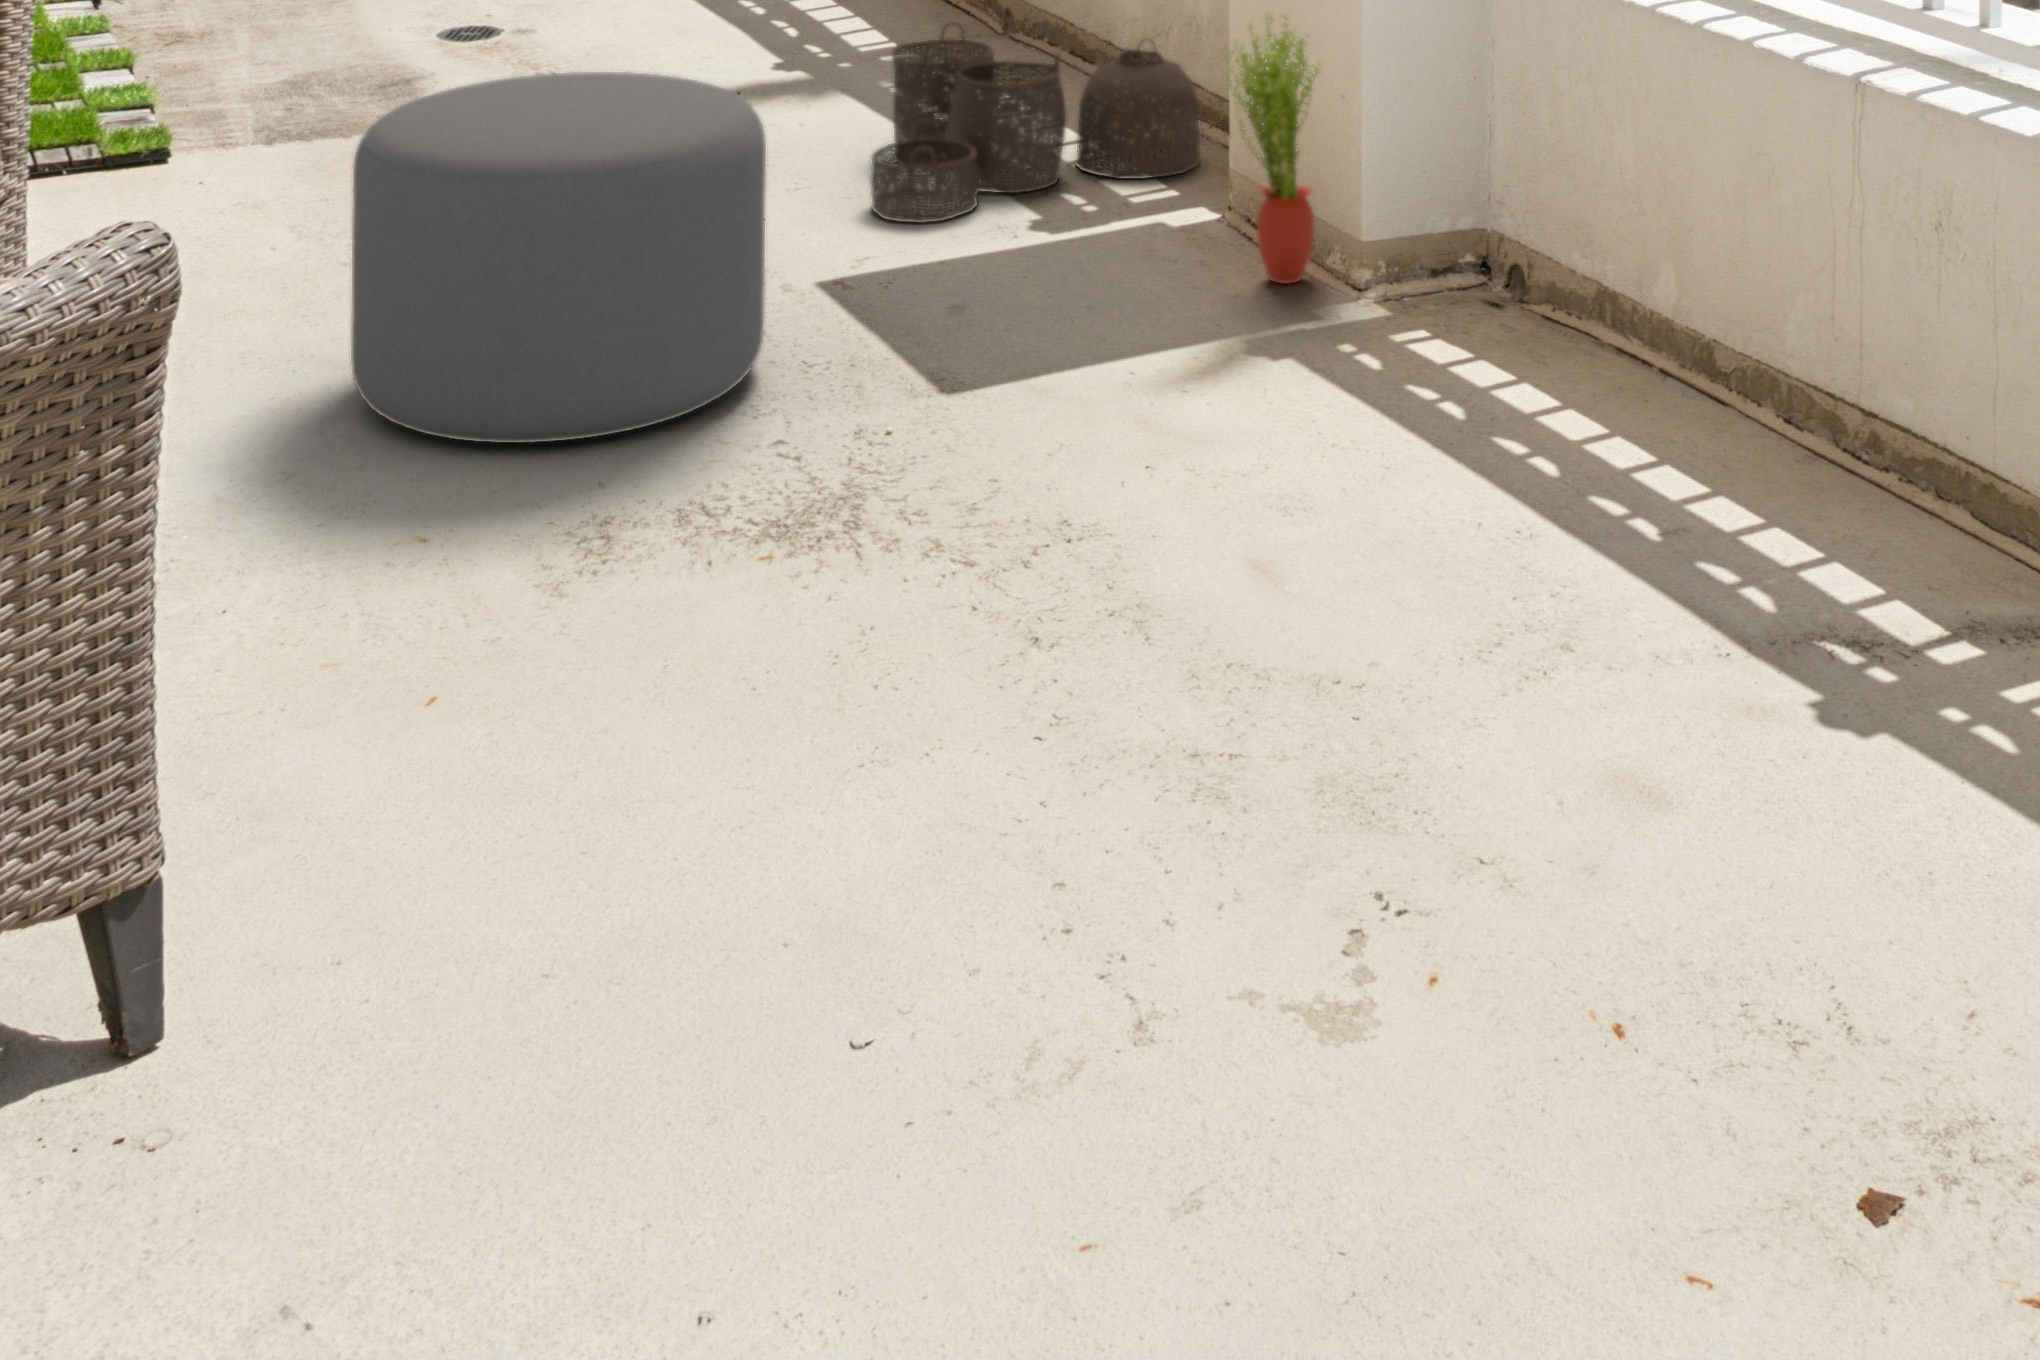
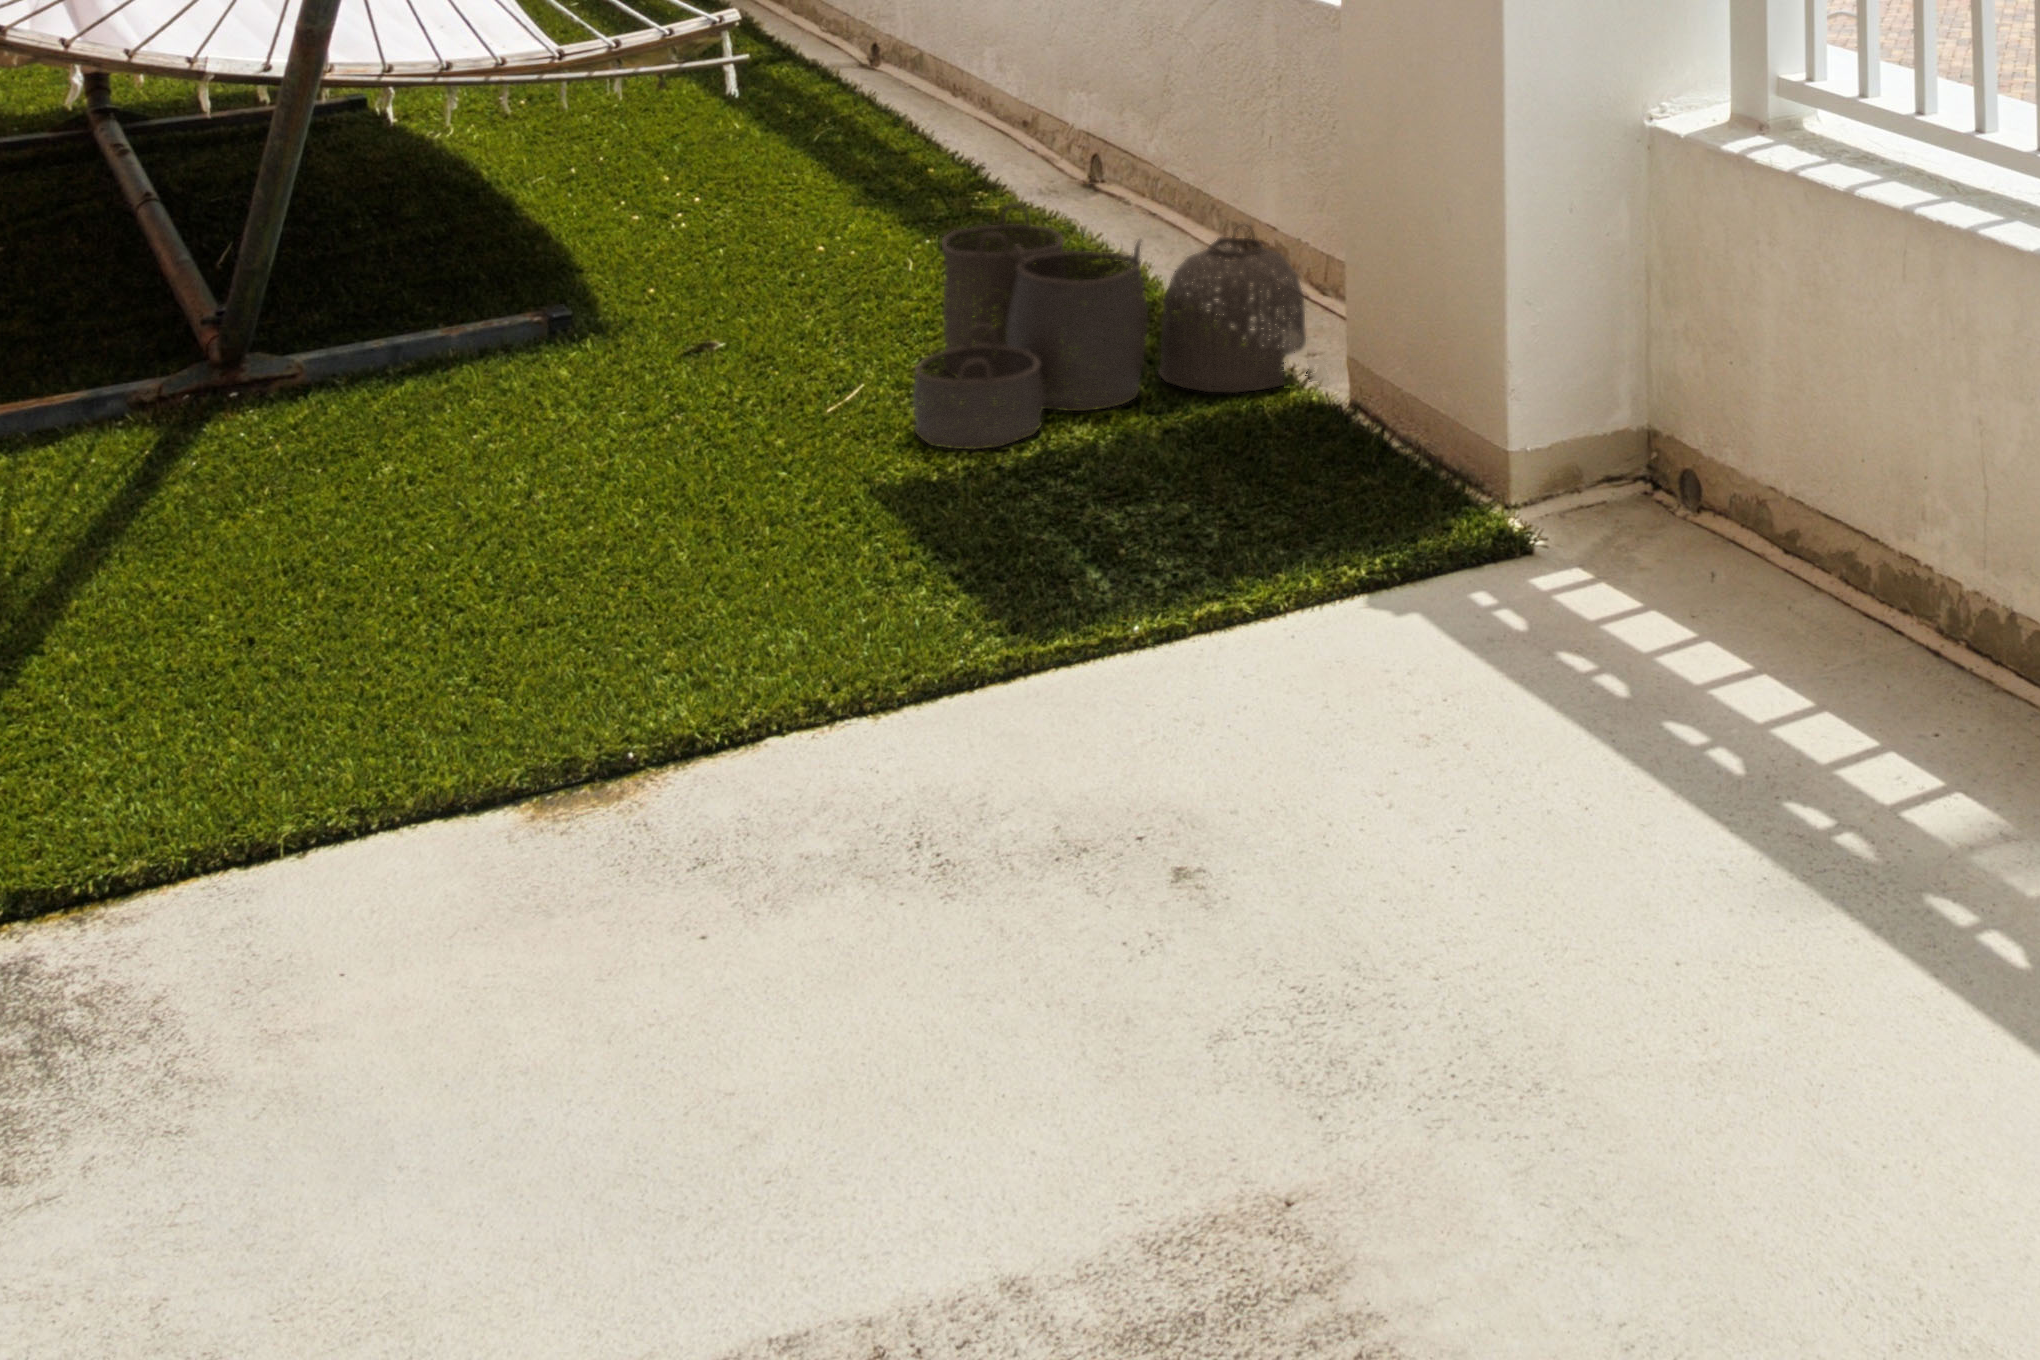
potted plant: present [1226,14,1319,284] -> none [1335,195,1451,527]
ottoman: present [351,72,766,443] -> none [267,276,777,742]

